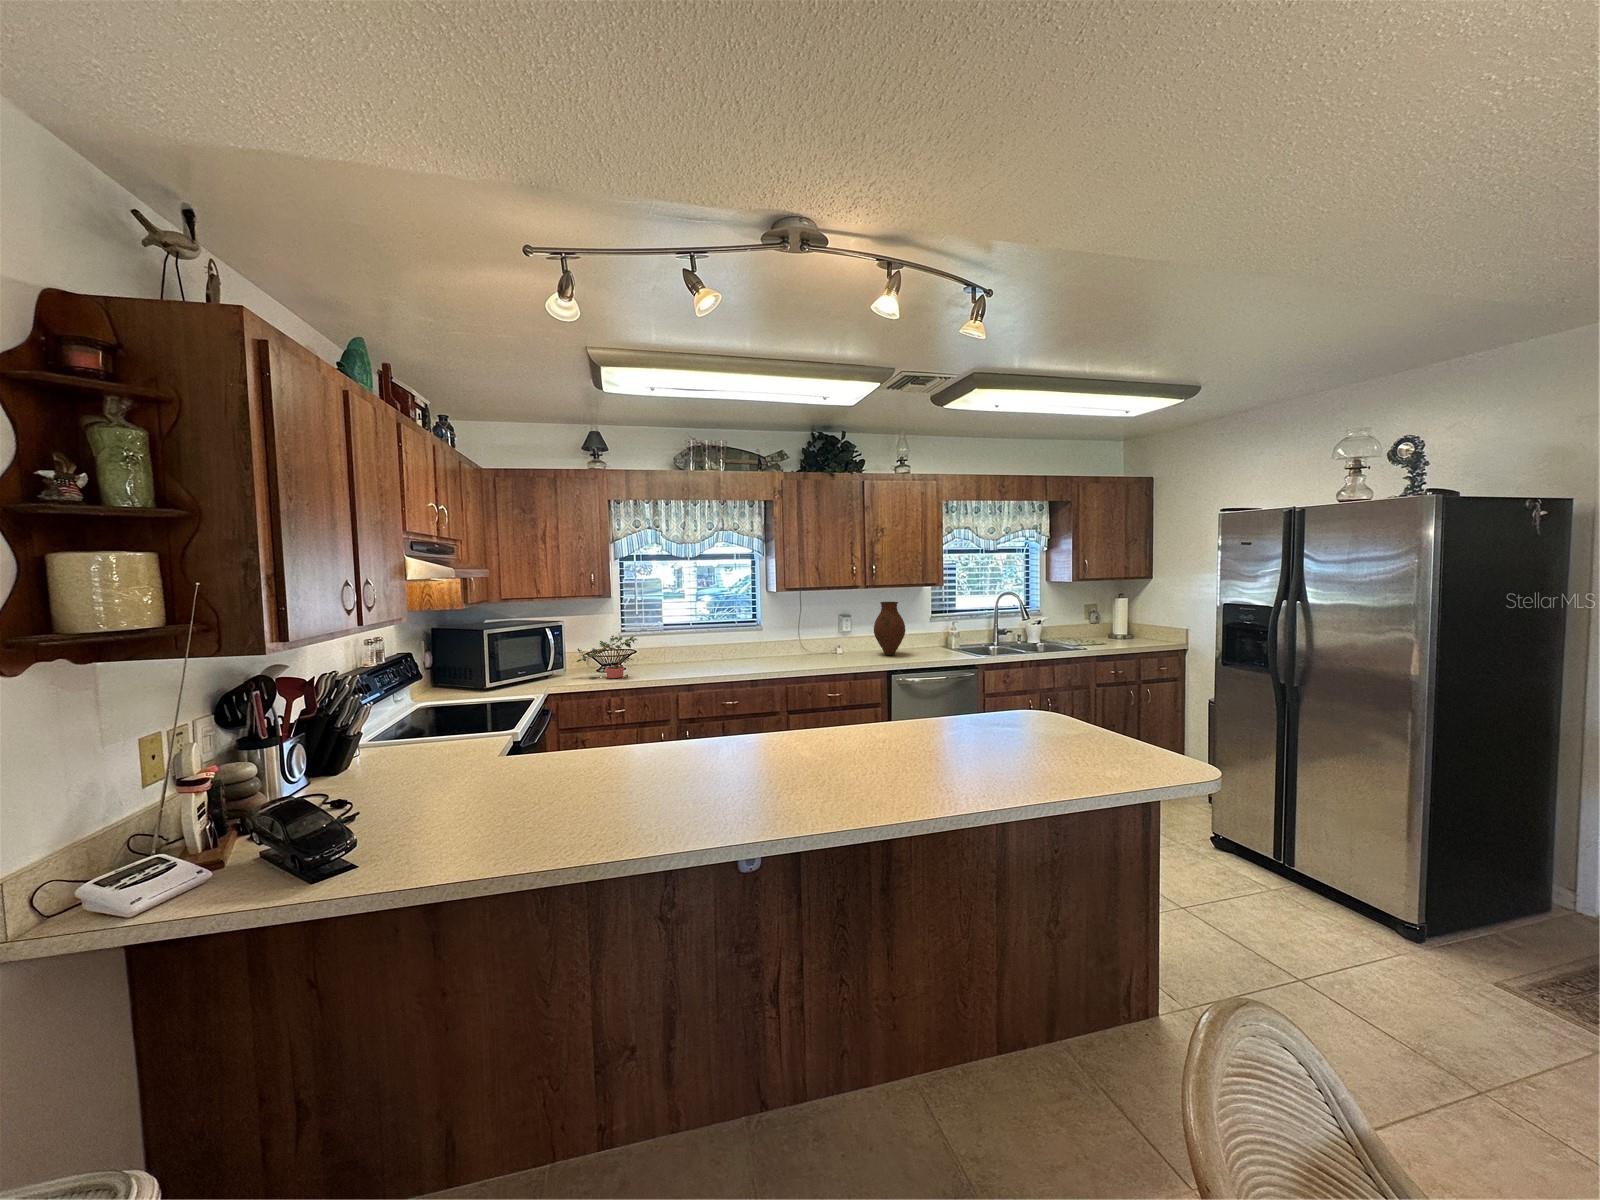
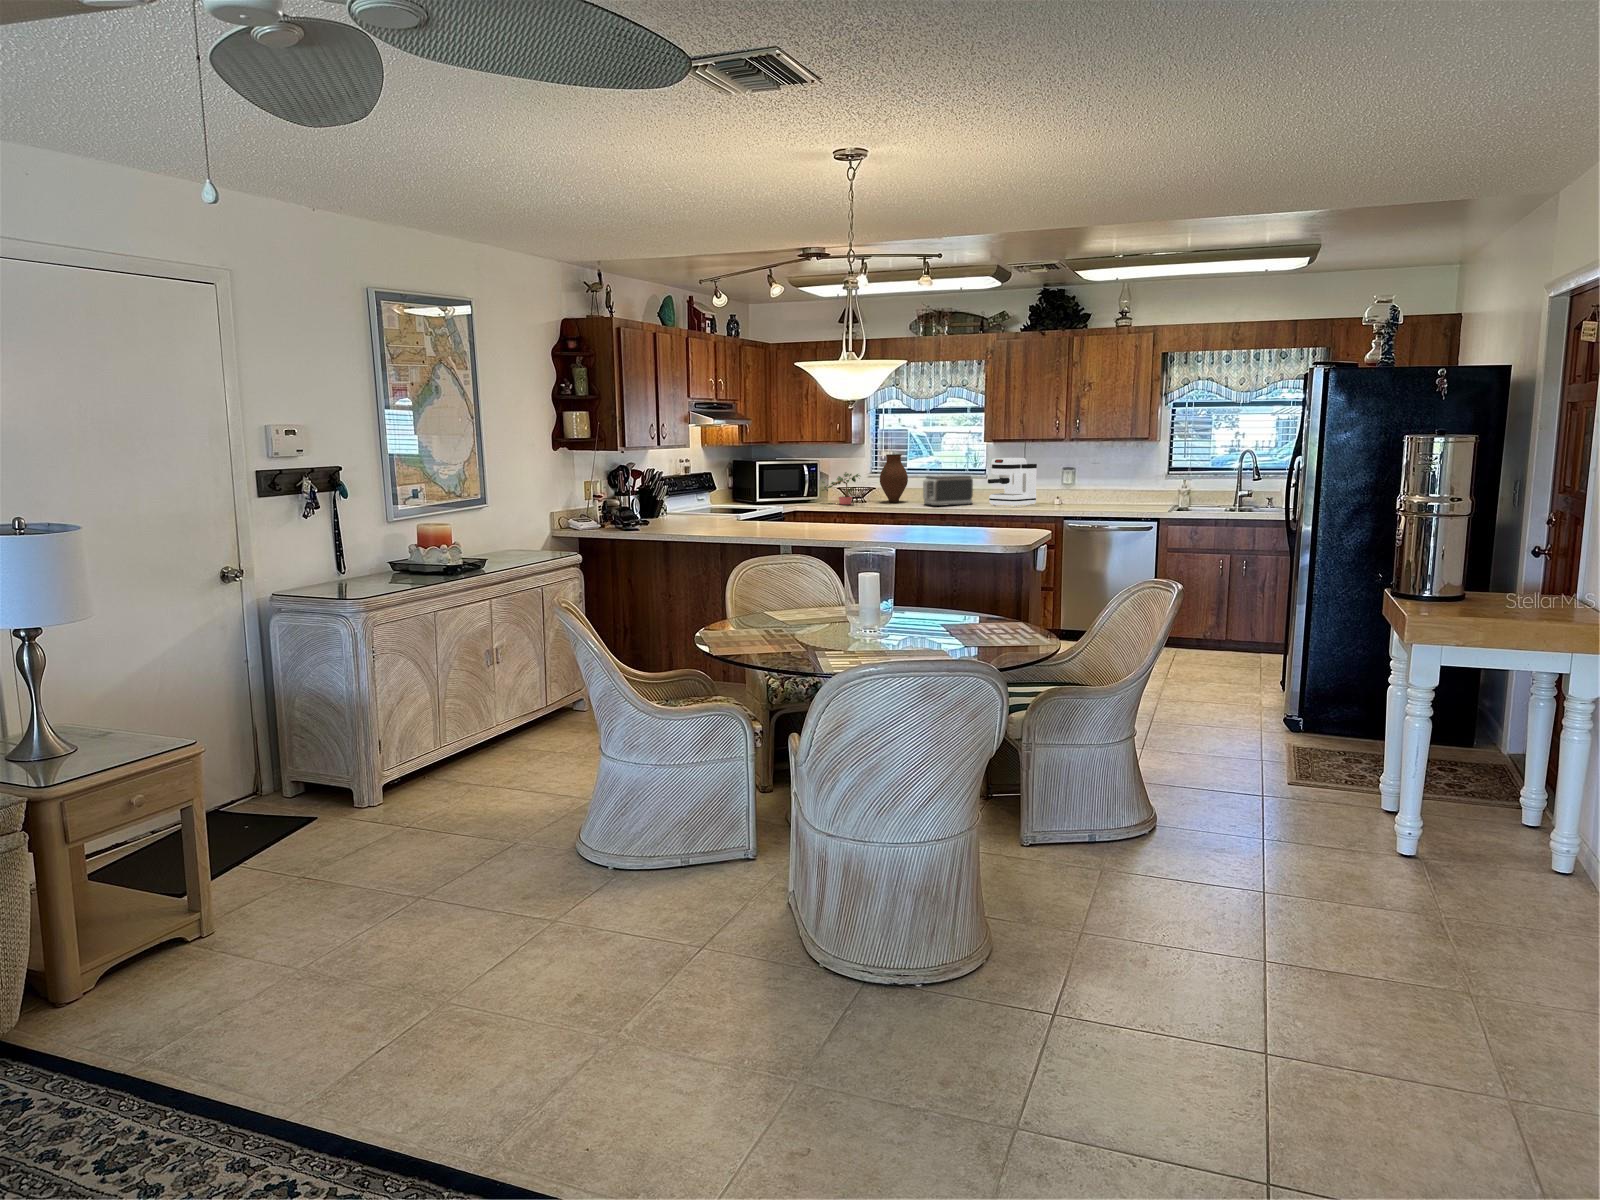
vase: present [874,602,905,655] -> present [880,454,908,502]
coffee maker: none [788,608,833,662] -> present [988,458,1037,506]
toaster: none [712,629,766,670] -> present [923,475,973,506]

